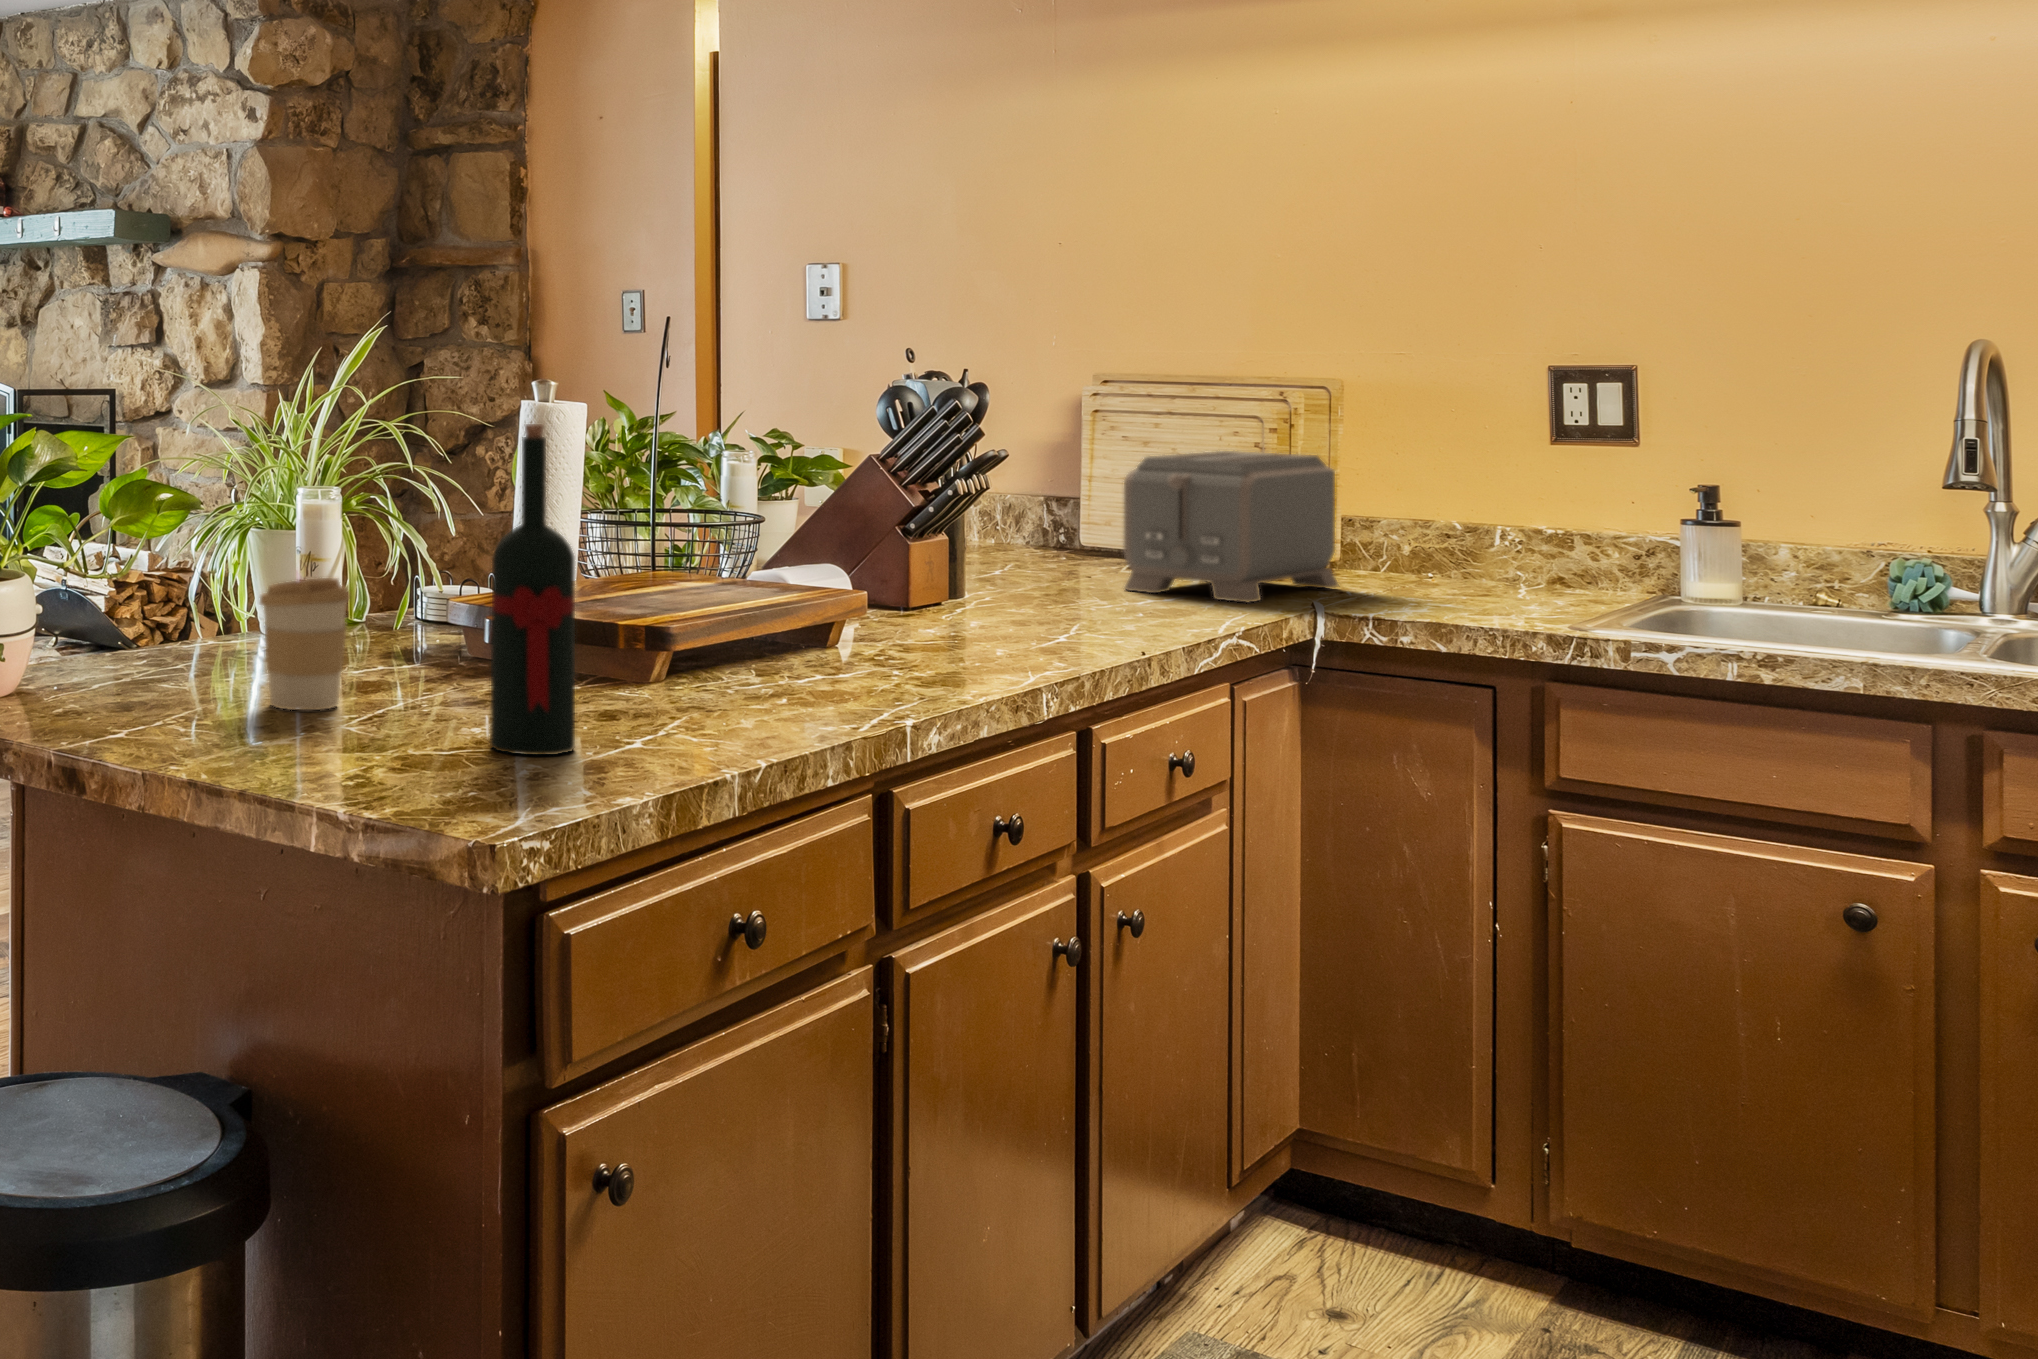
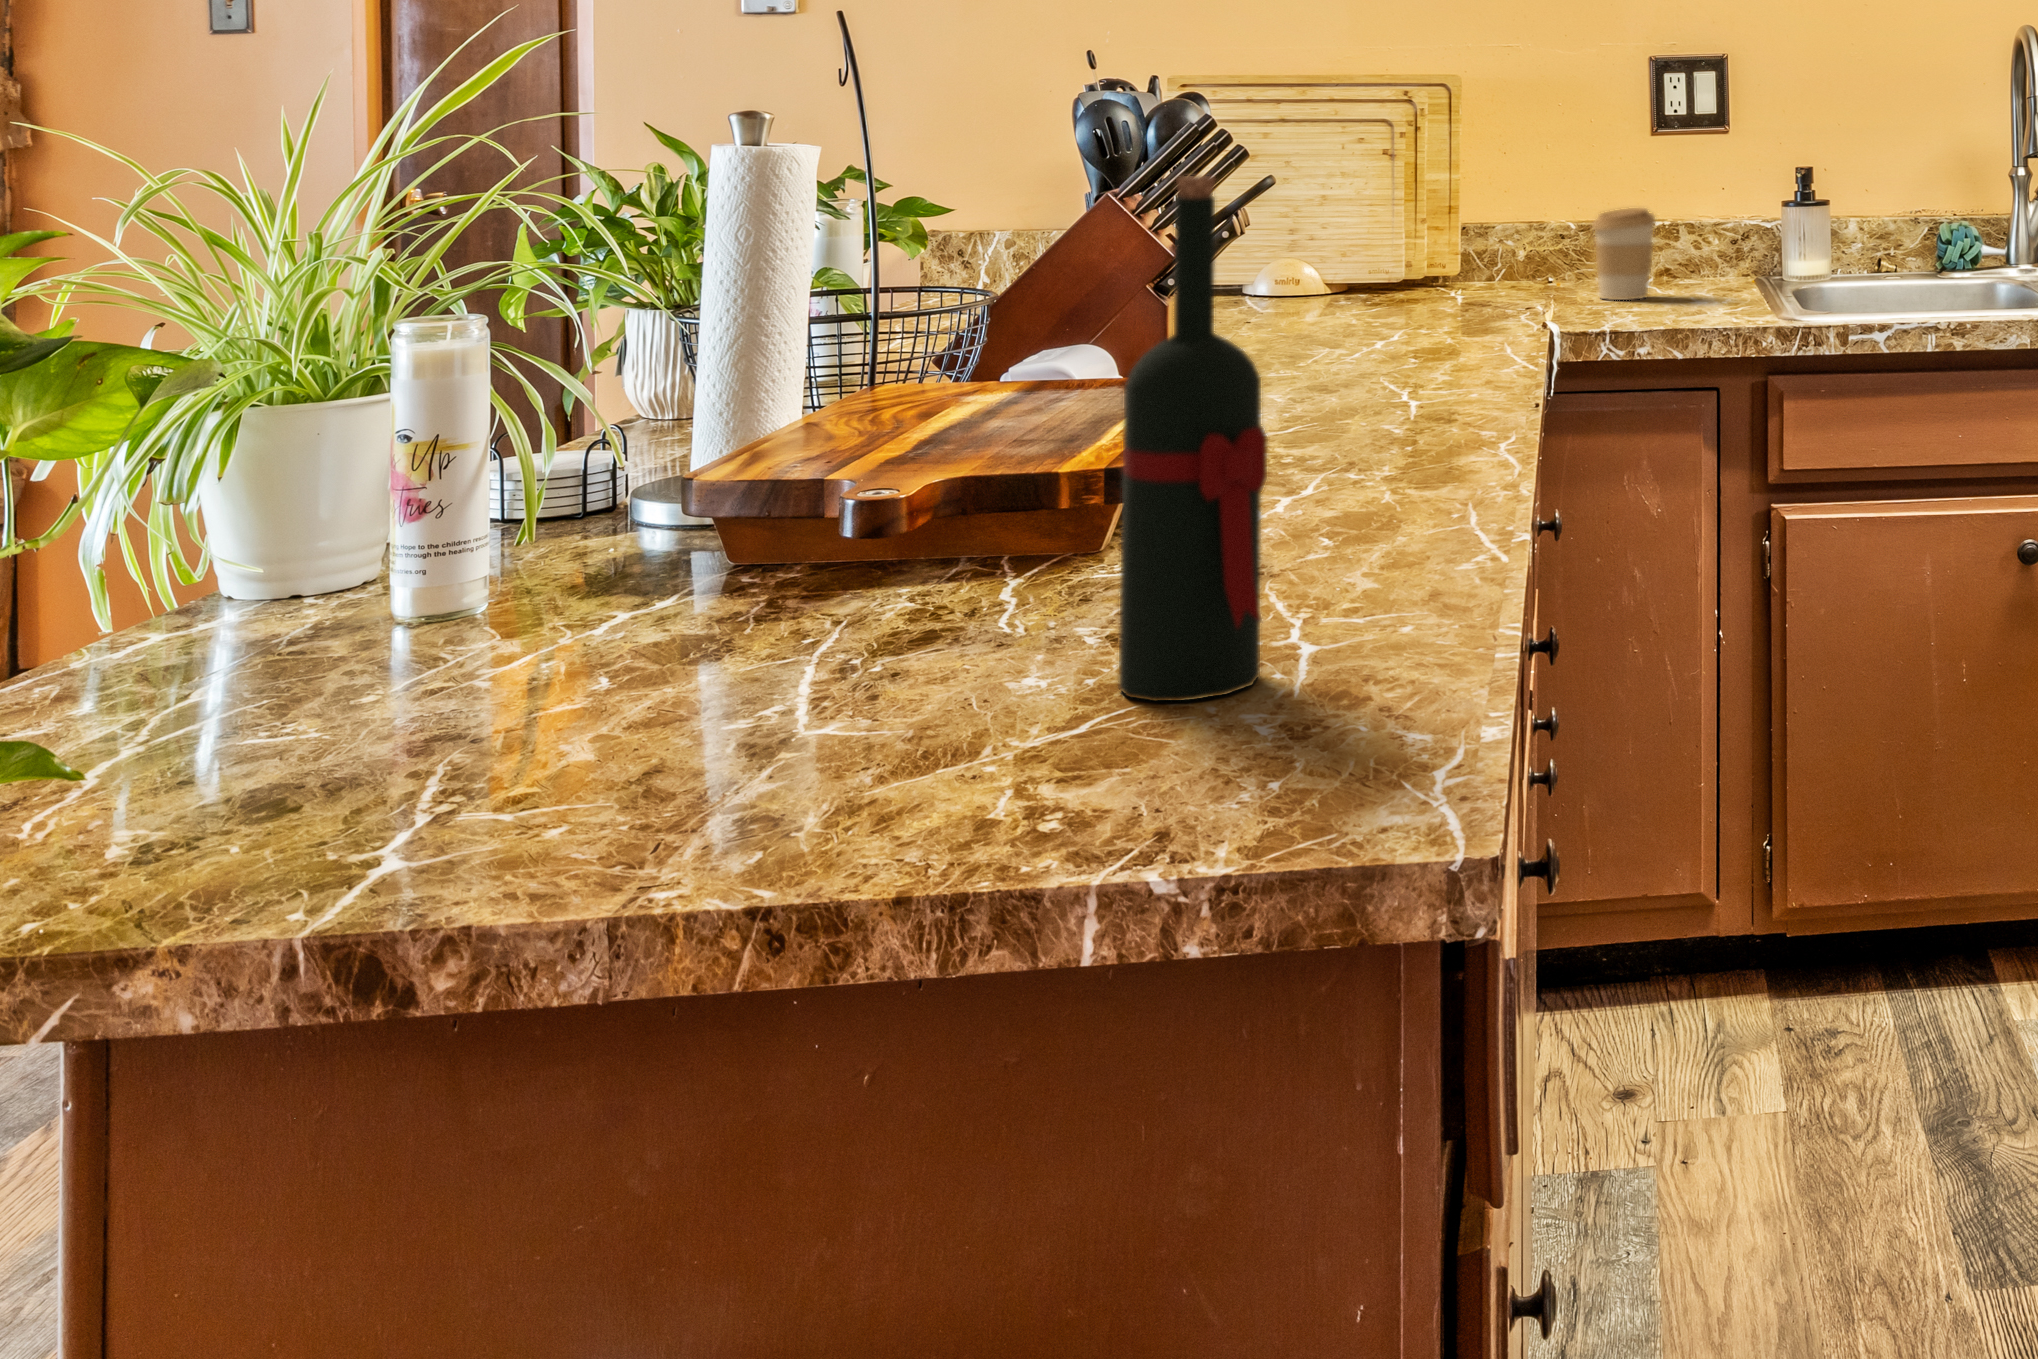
toaster: present [1124,451,1338,602] -> none [1338,158,1521,327]
coffee cup: present [260,578,350,710] -> present [1592,208,1655,300]

